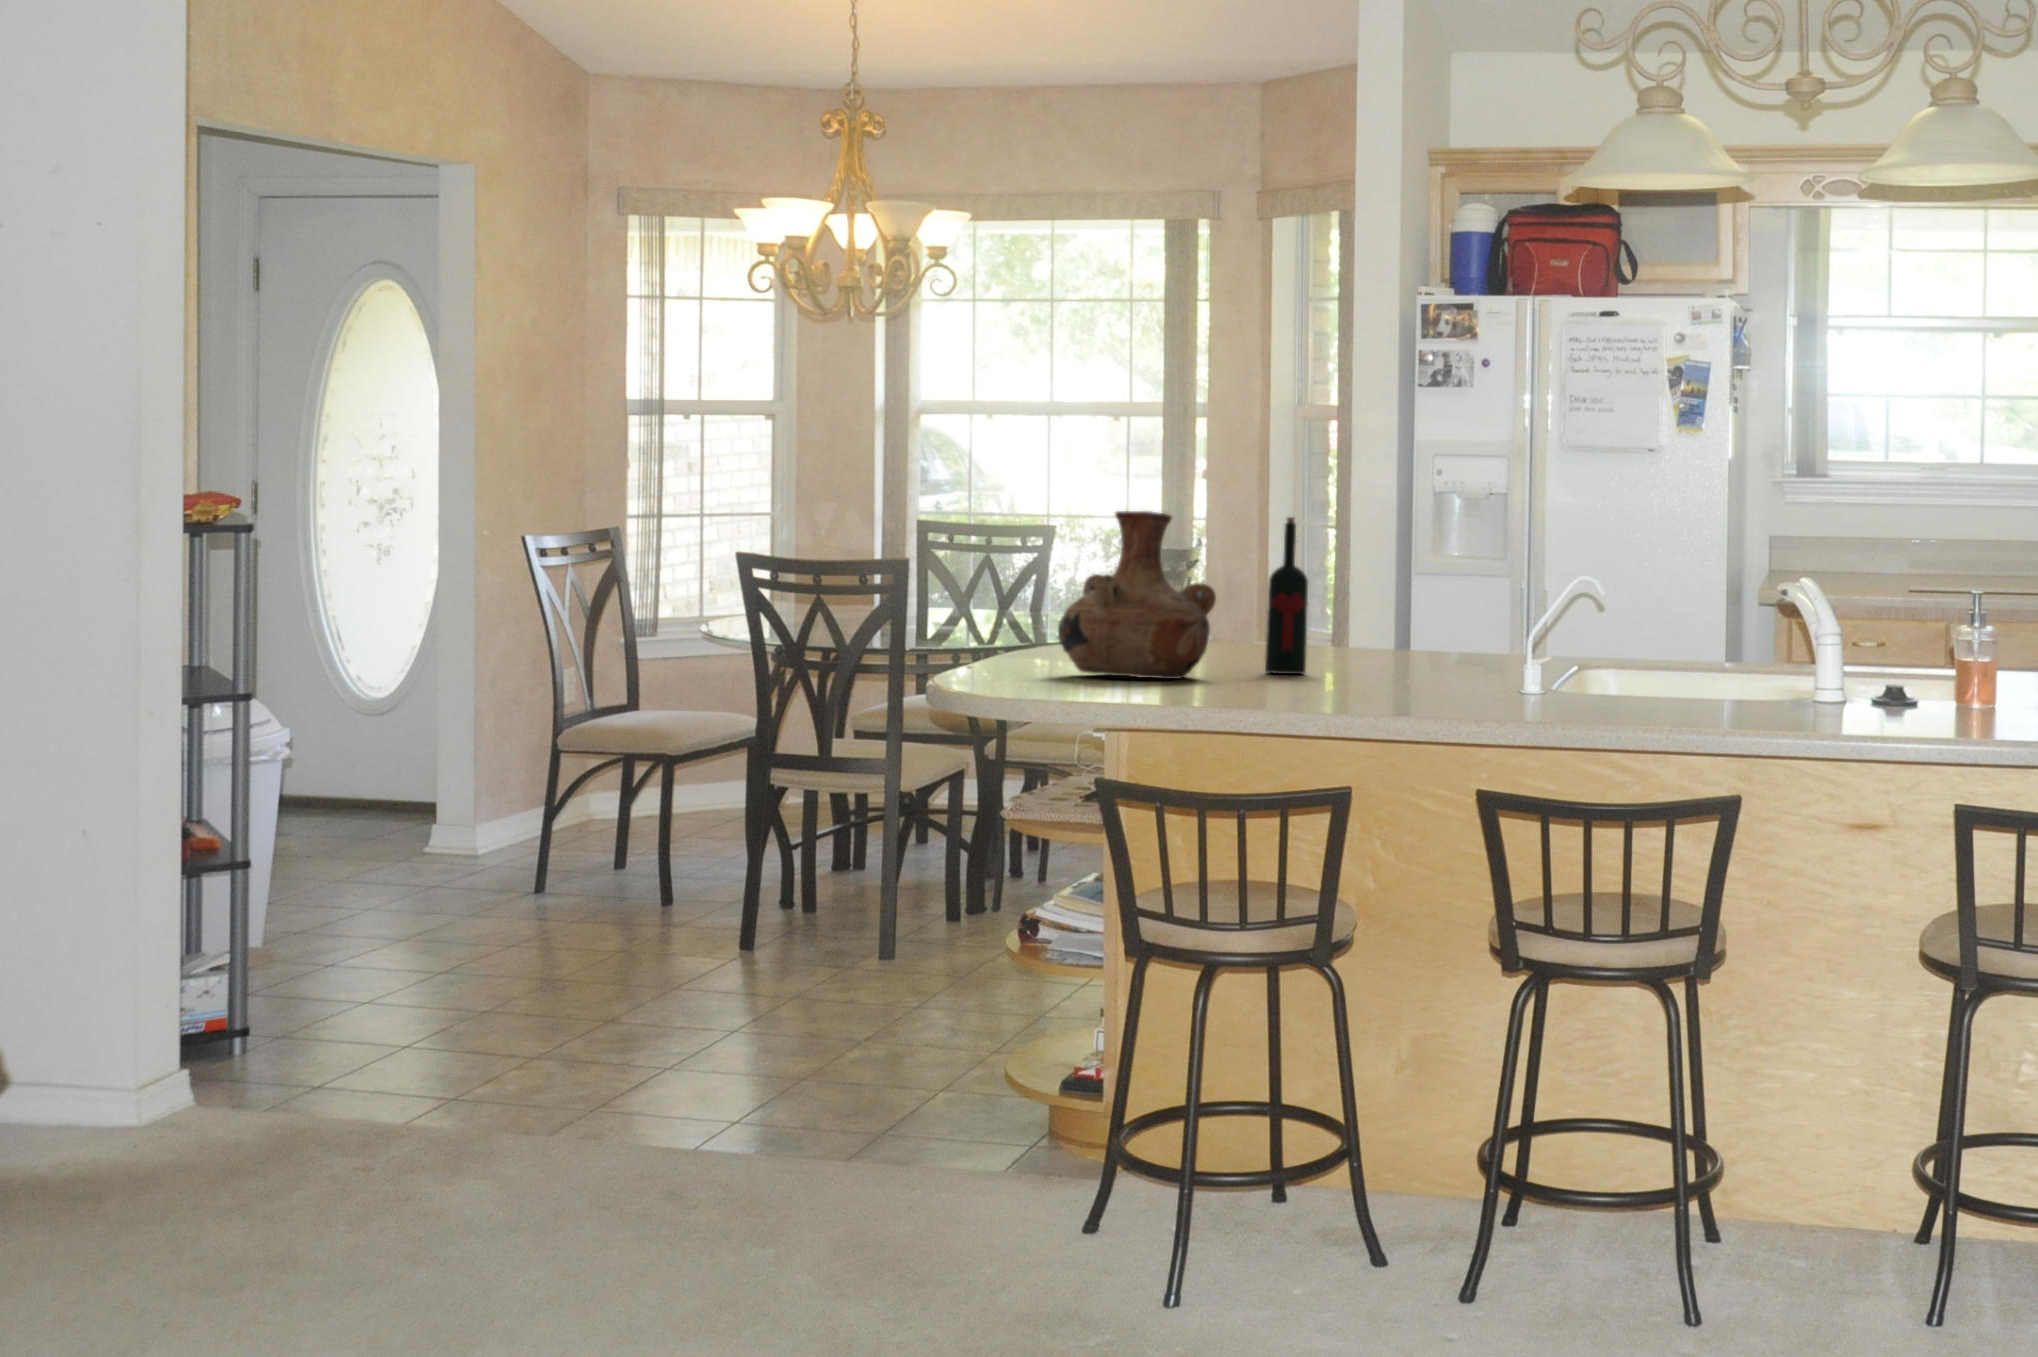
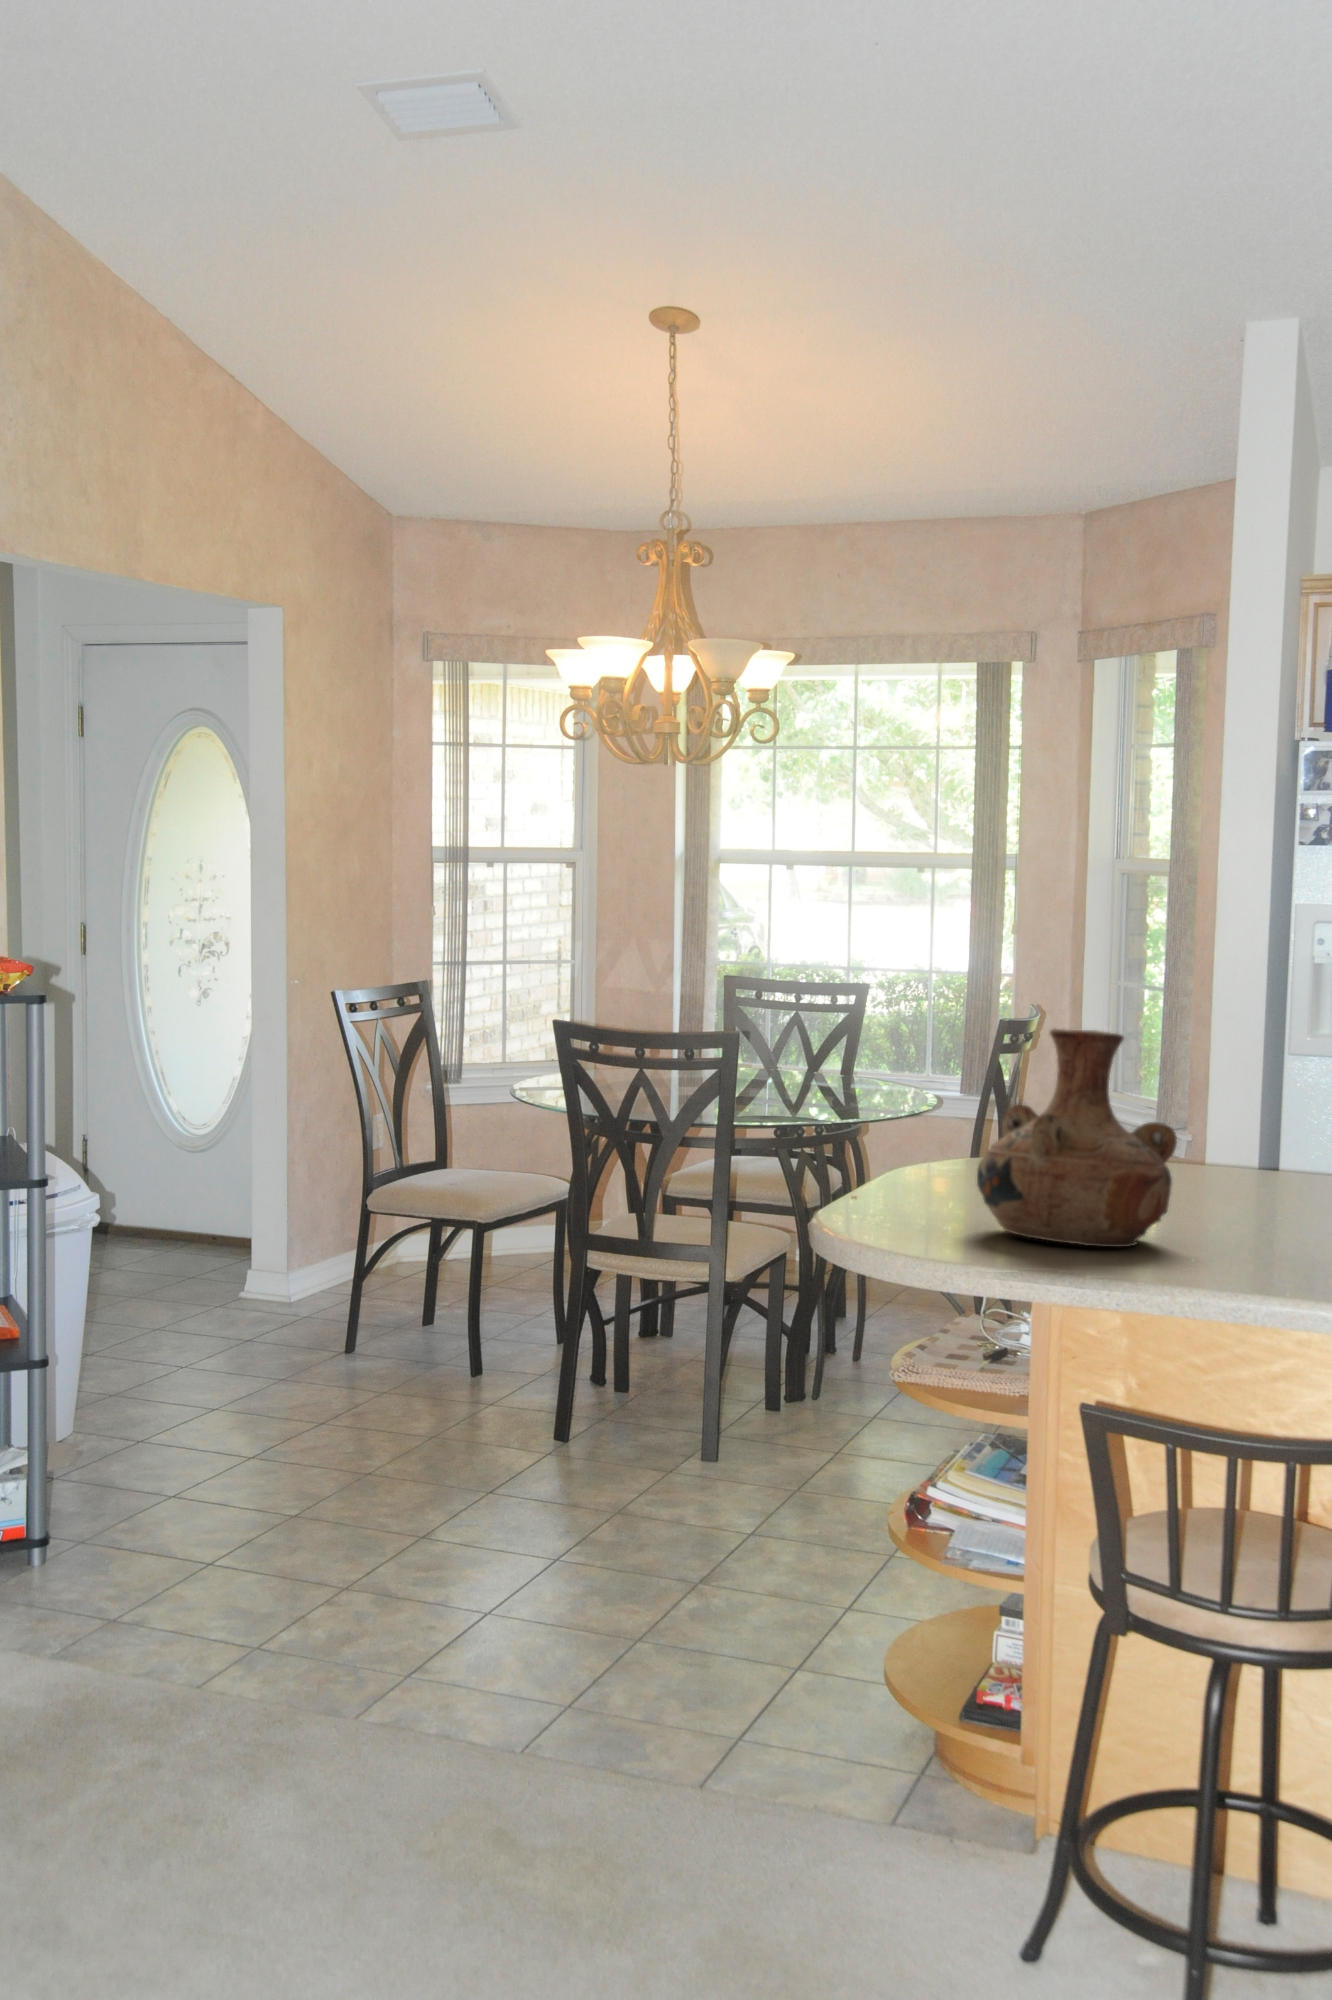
wine bottle: present [1265,517,1308,674] -> none [1220,1033,1278,1233]

